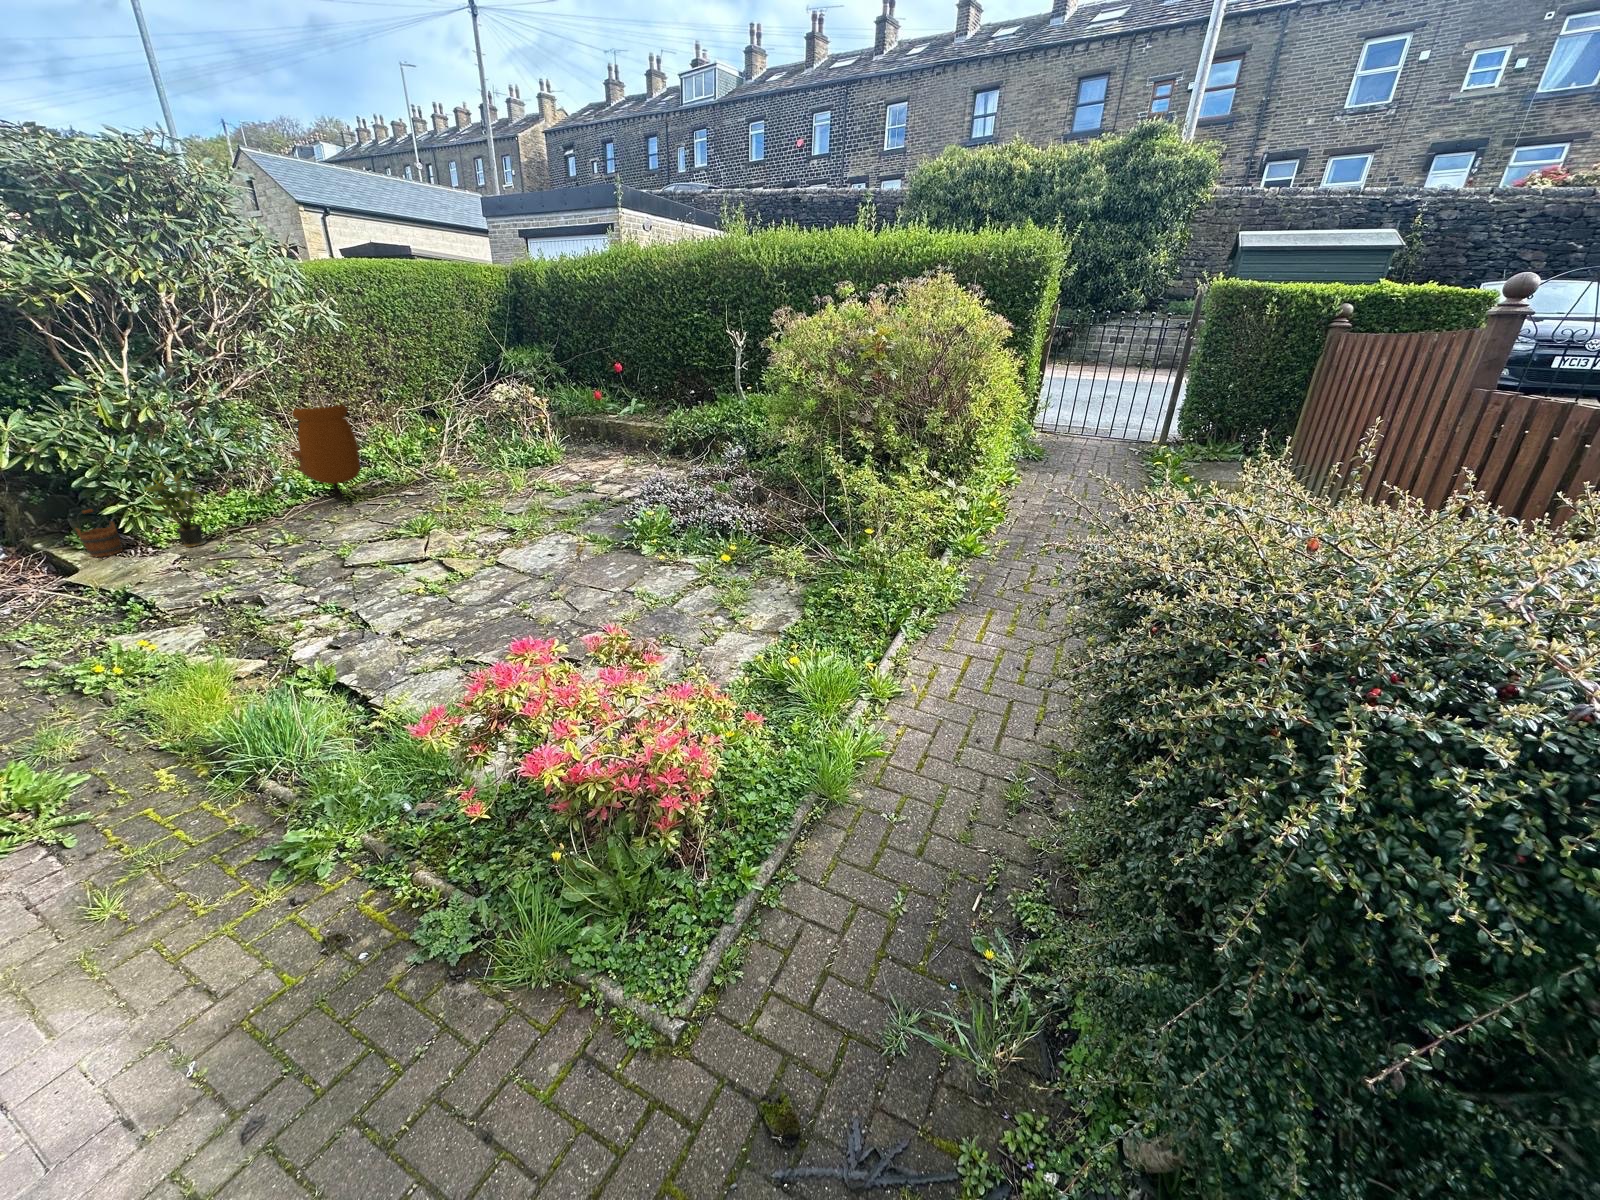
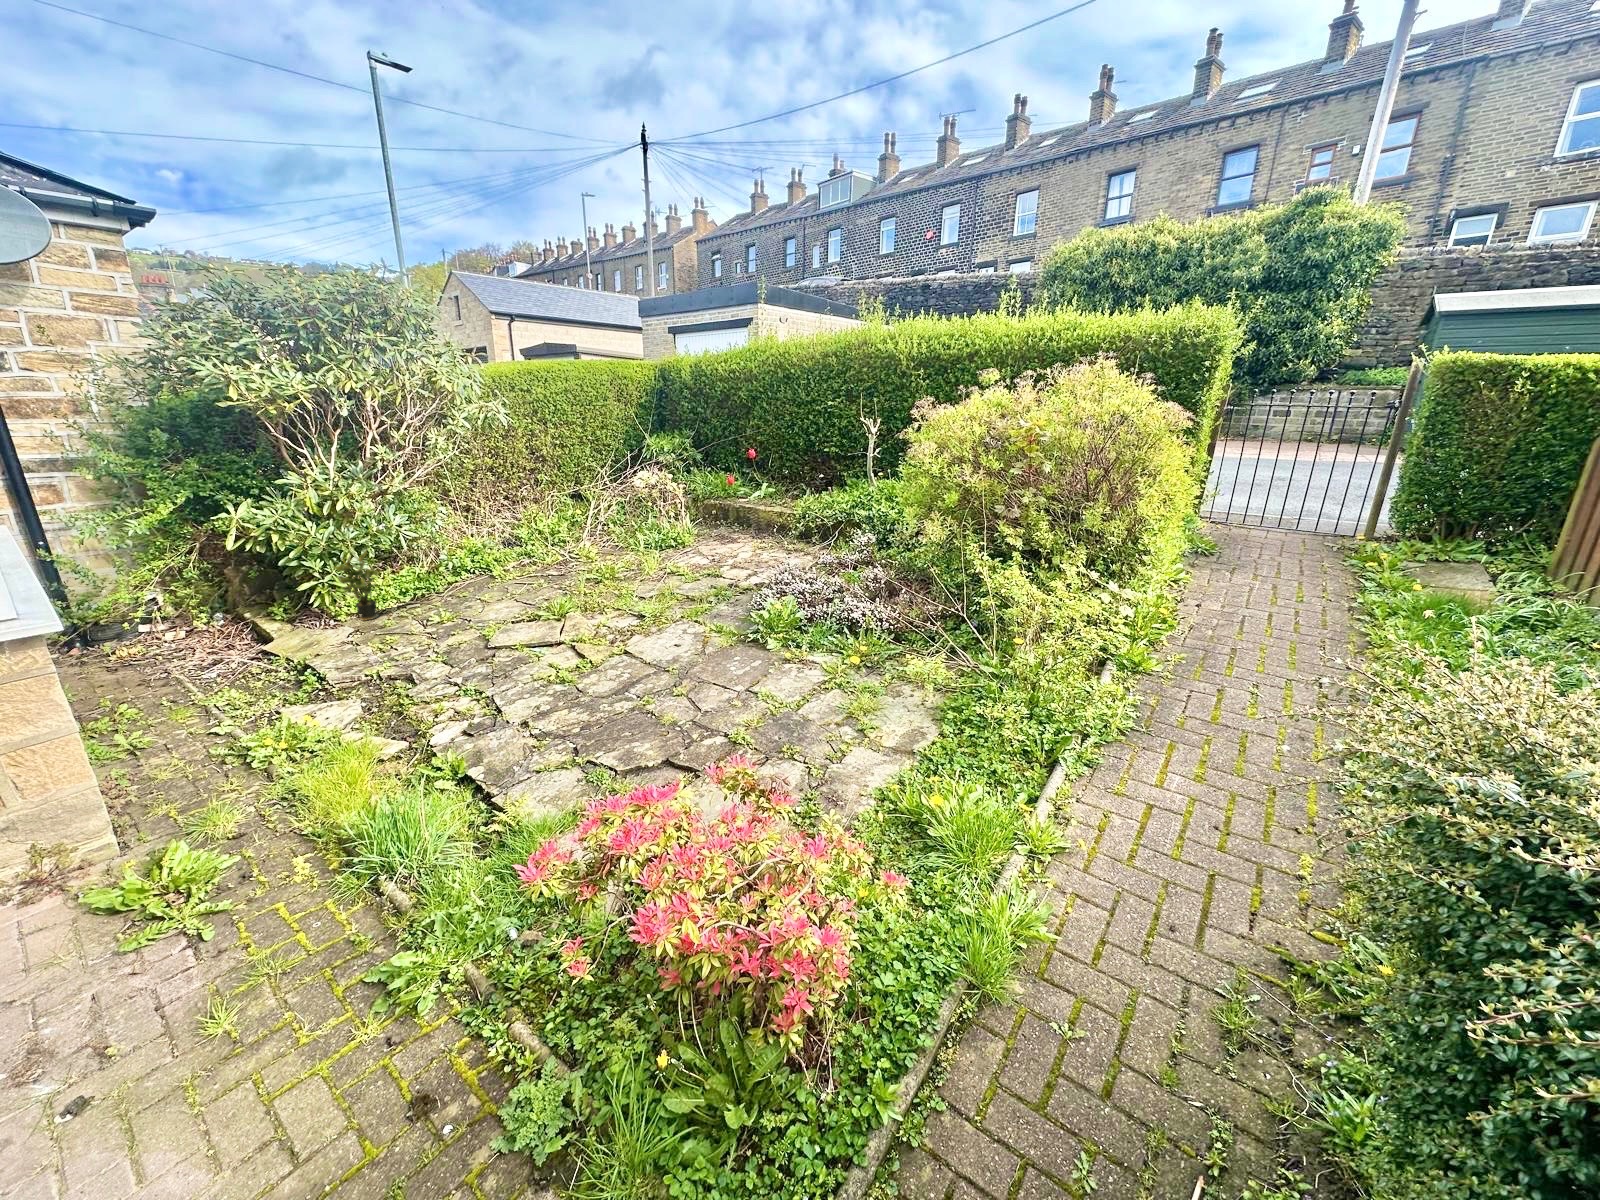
lounge chair: present [291,404,373,507] -> none [457,492,523,585]
wooden bucket: present [75,509,123,557] -> none [276,584,312,627]

